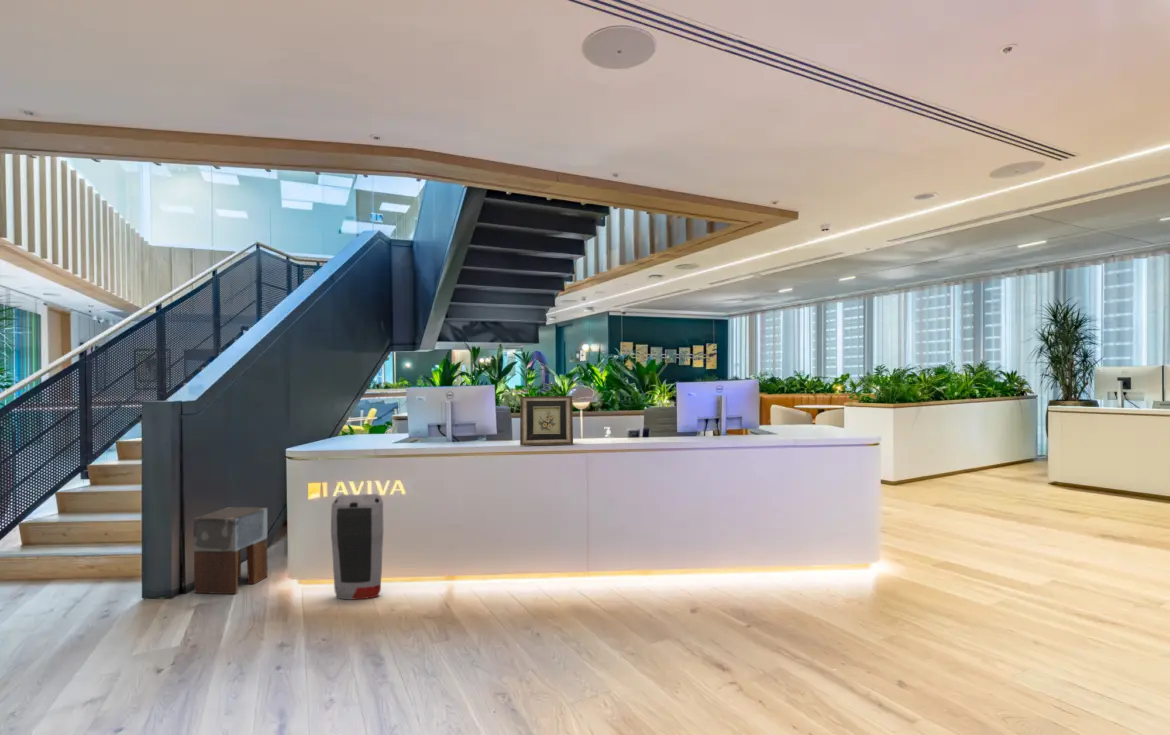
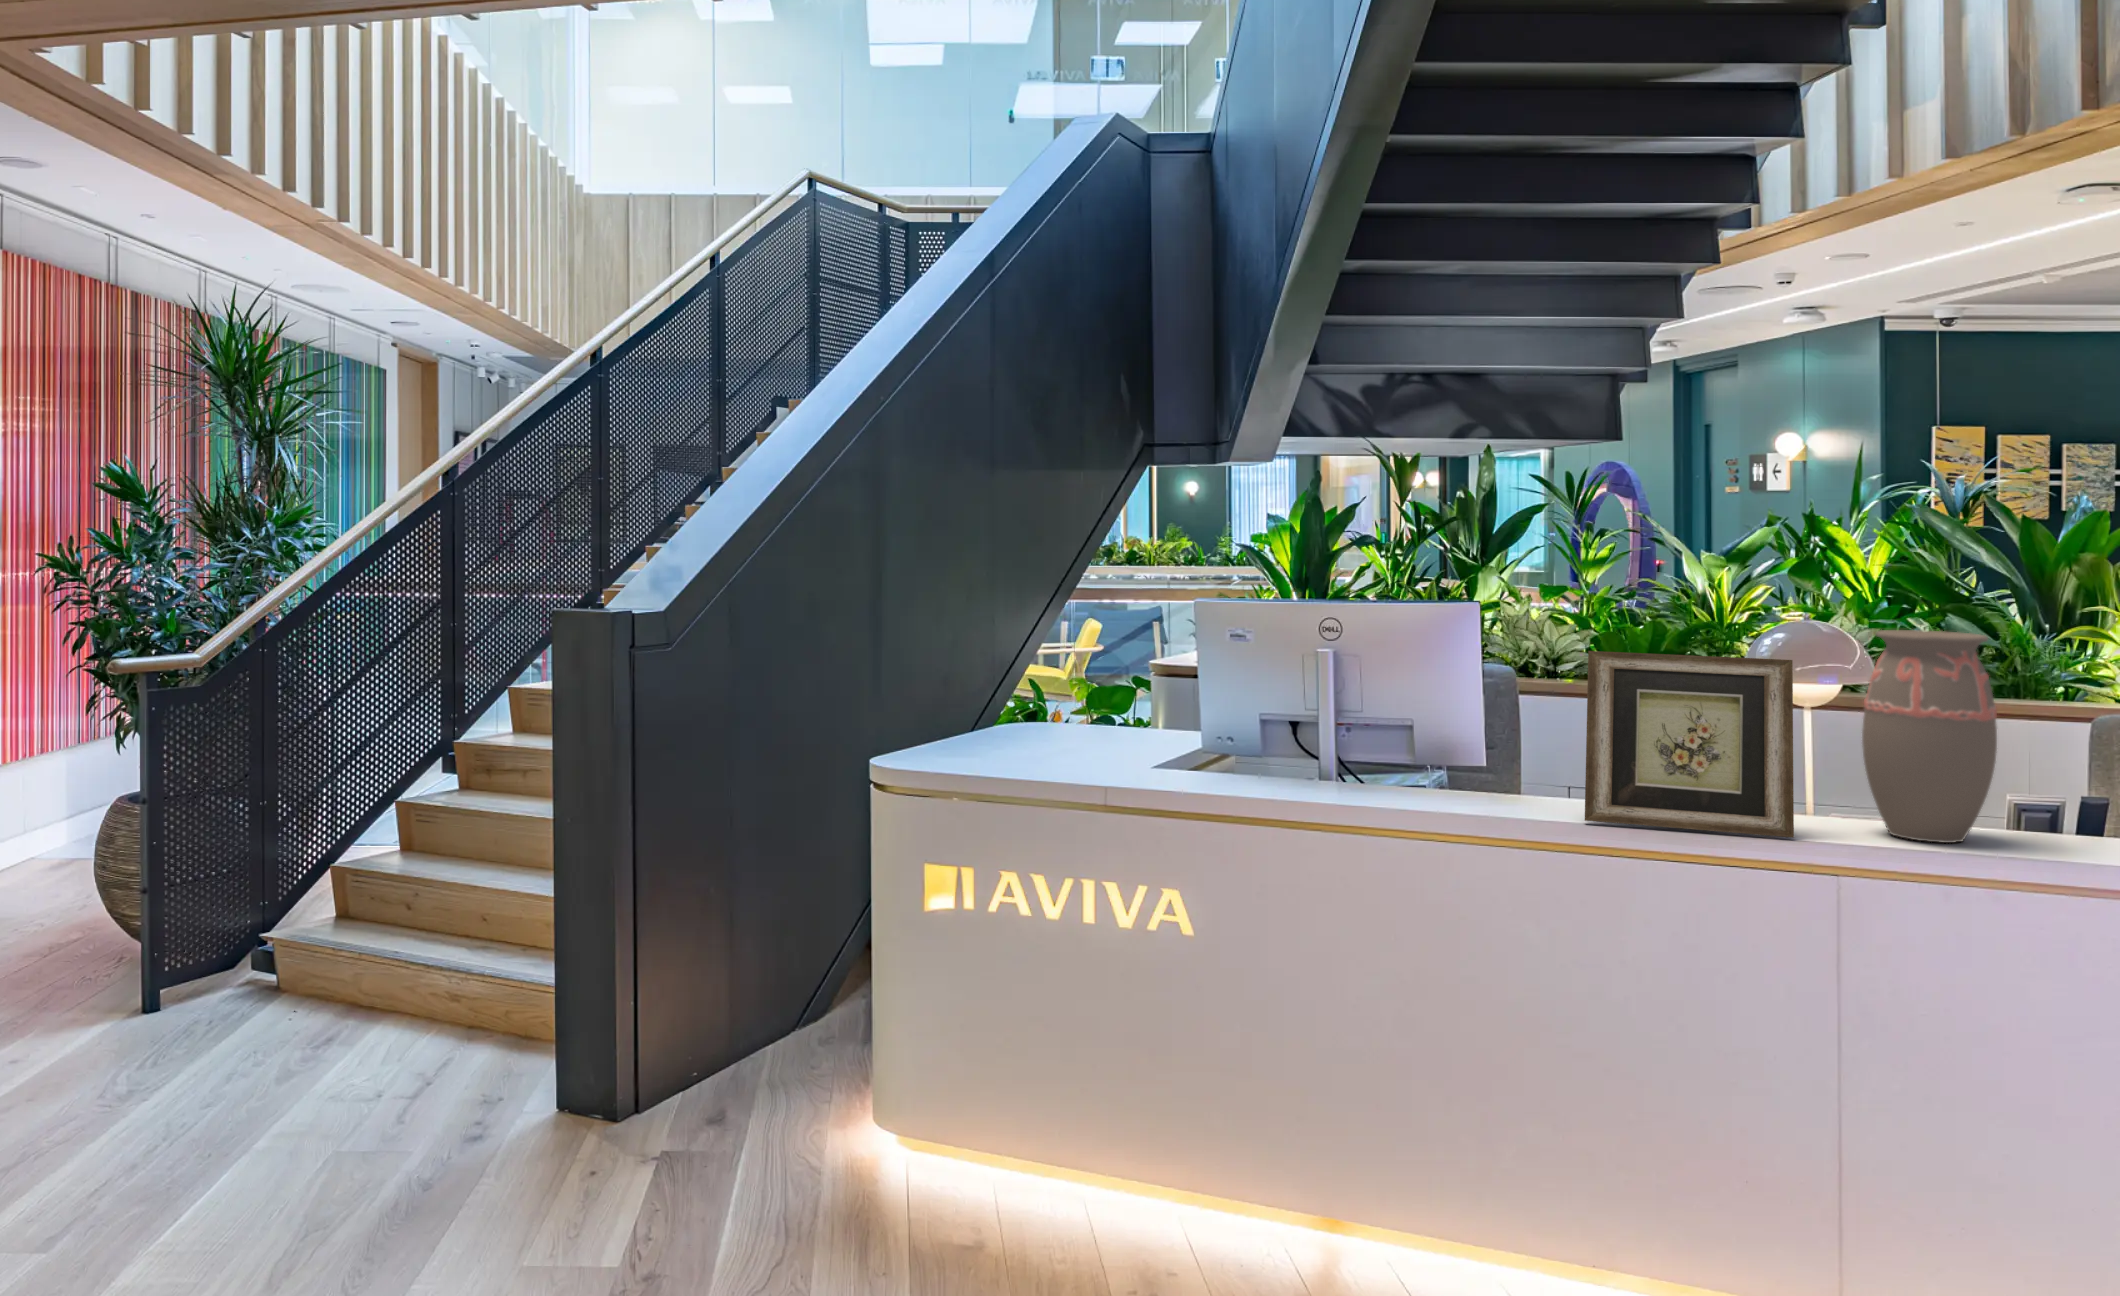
decorative vase: none [590,387,620,442] -> present [1862,630,1997,843]
air purifier: present [331,494,383,599] -> none [980,911,1127,1234]
stool: present [193,507,268,594] -> none [650,894,821,1137]

